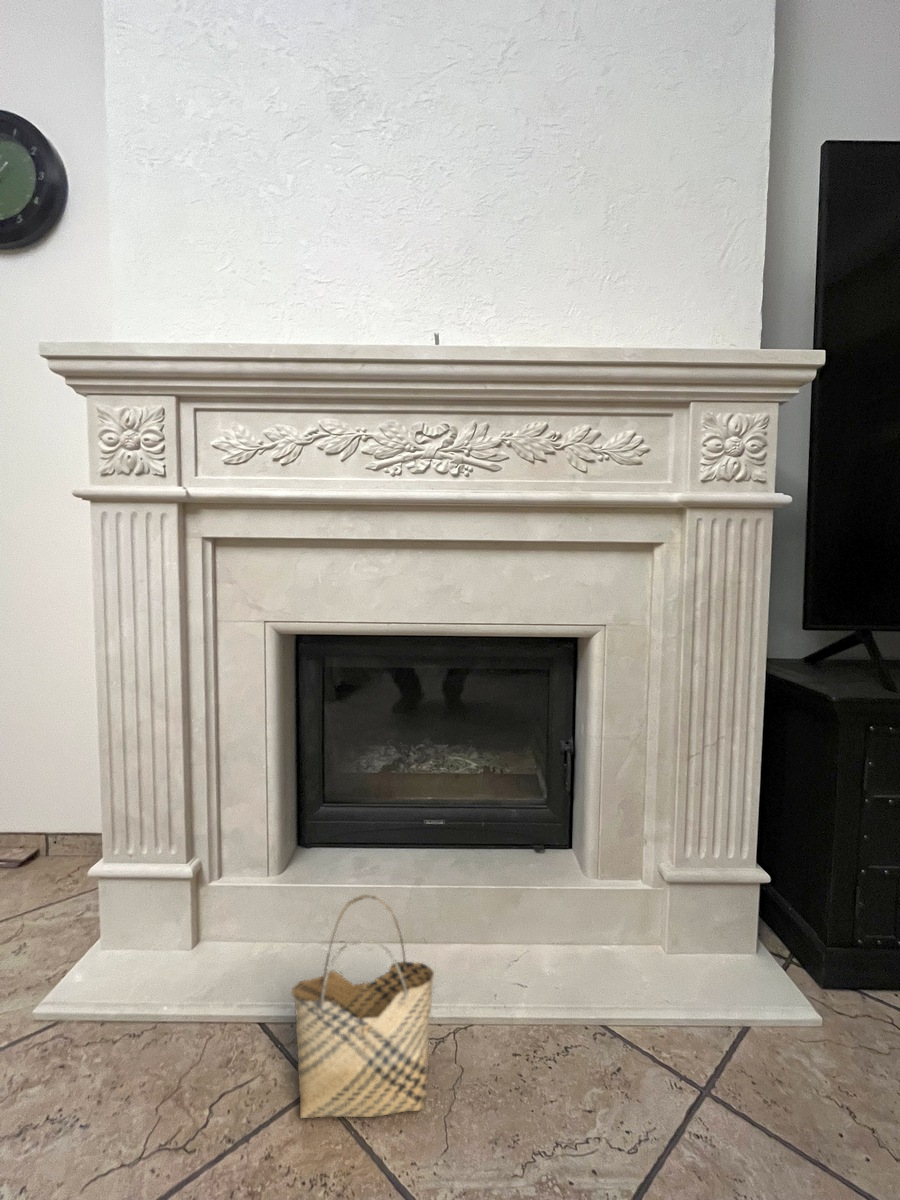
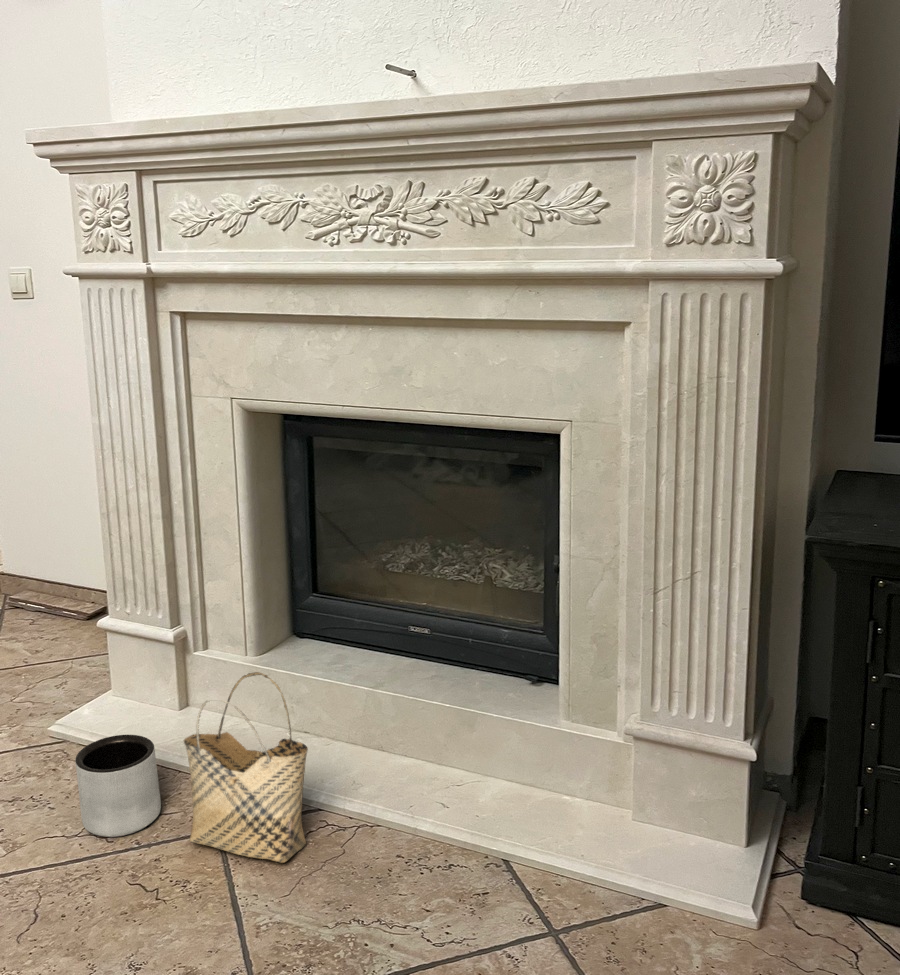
planter: none [137,997,237,1149] -> present [75,735,161,837]

